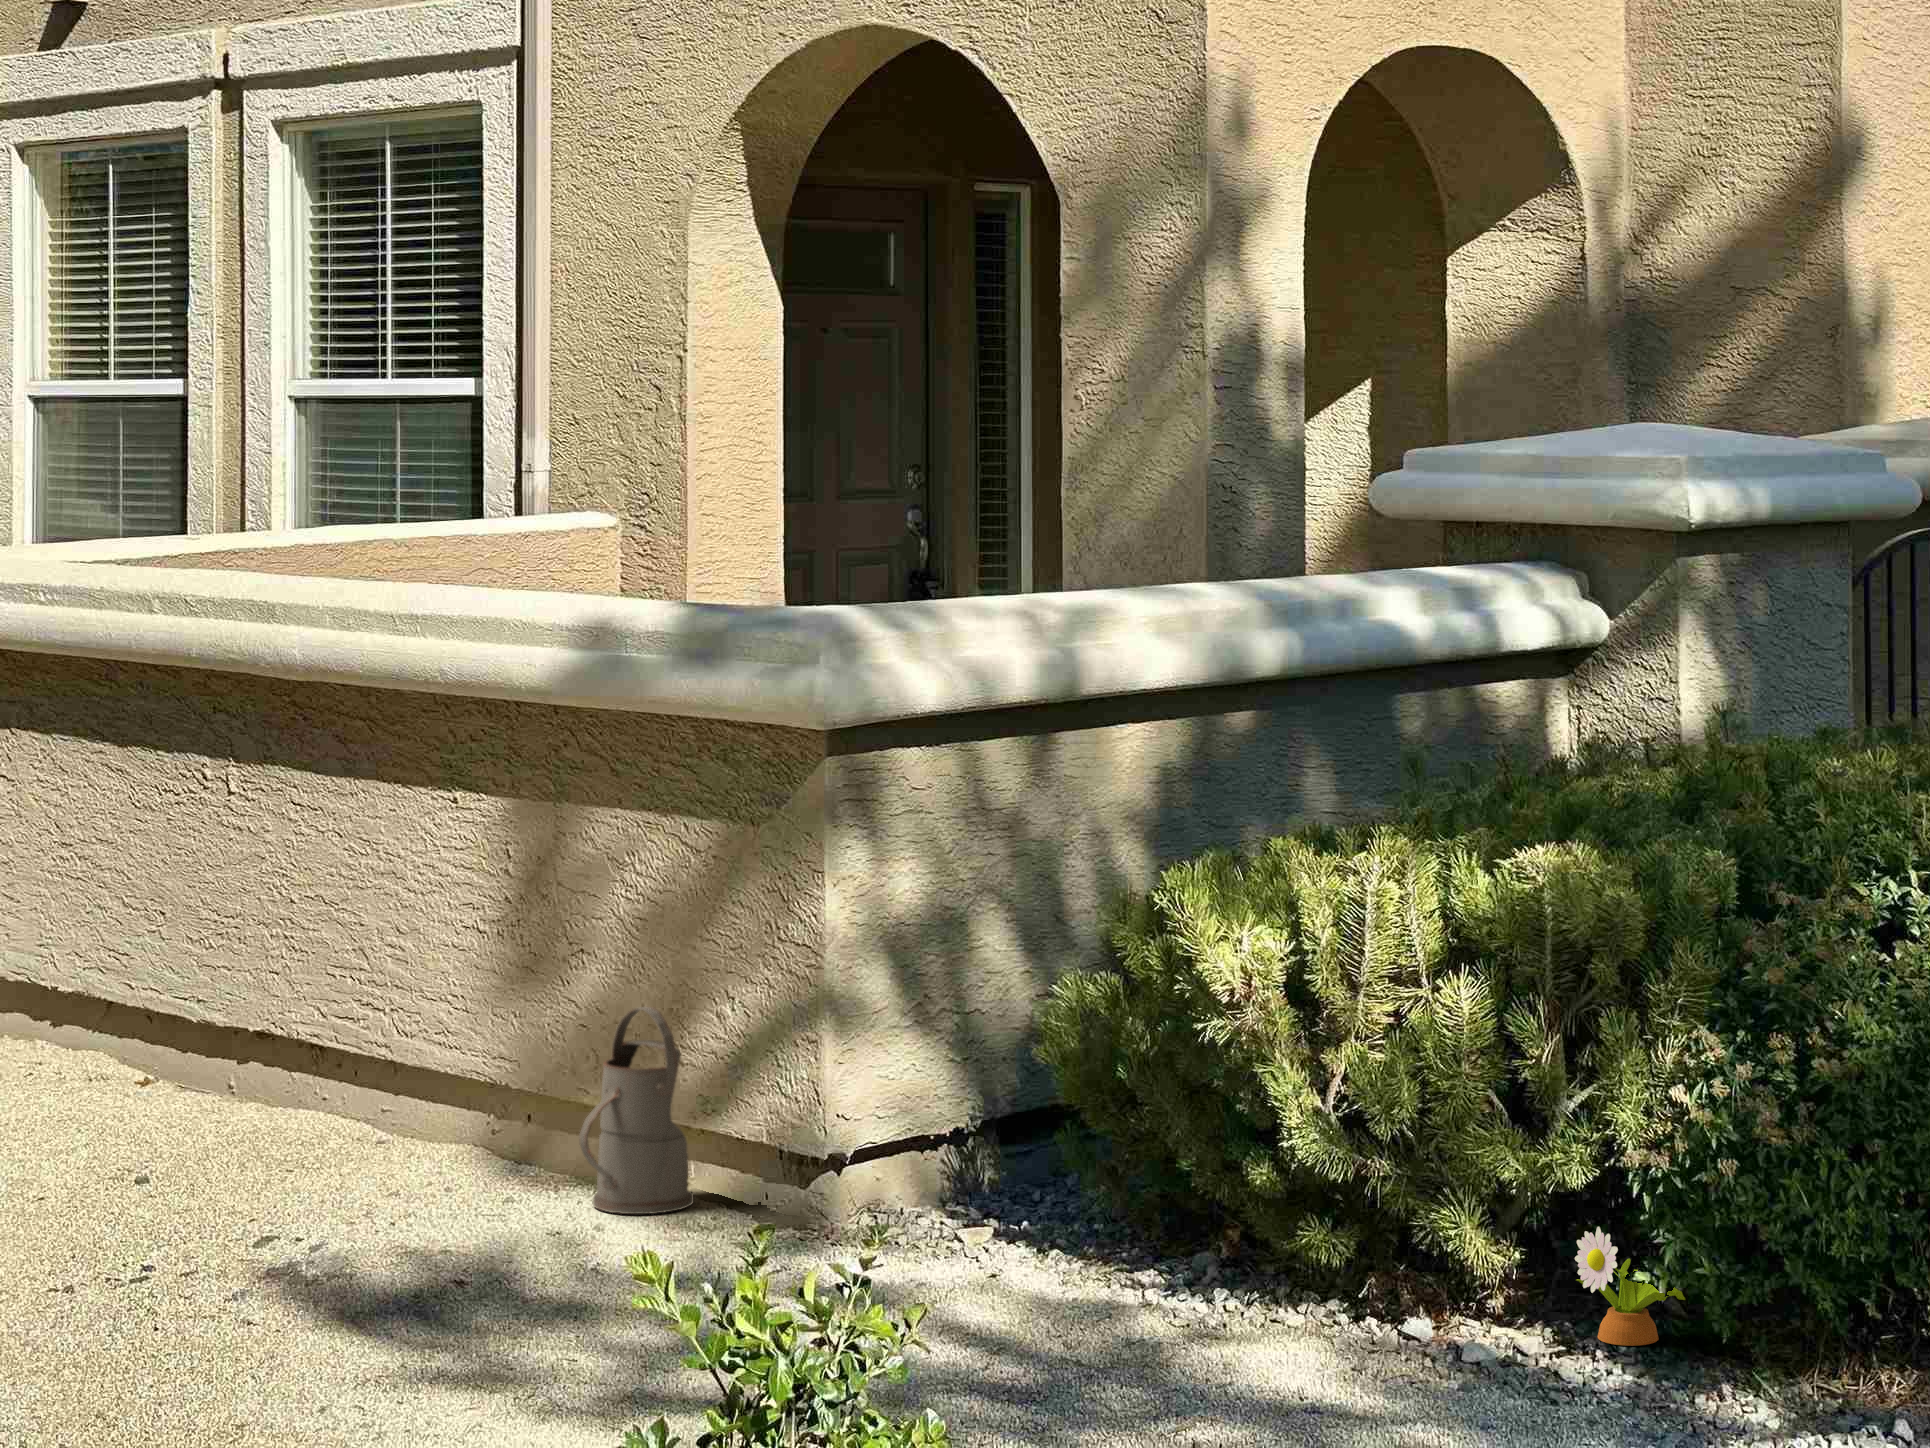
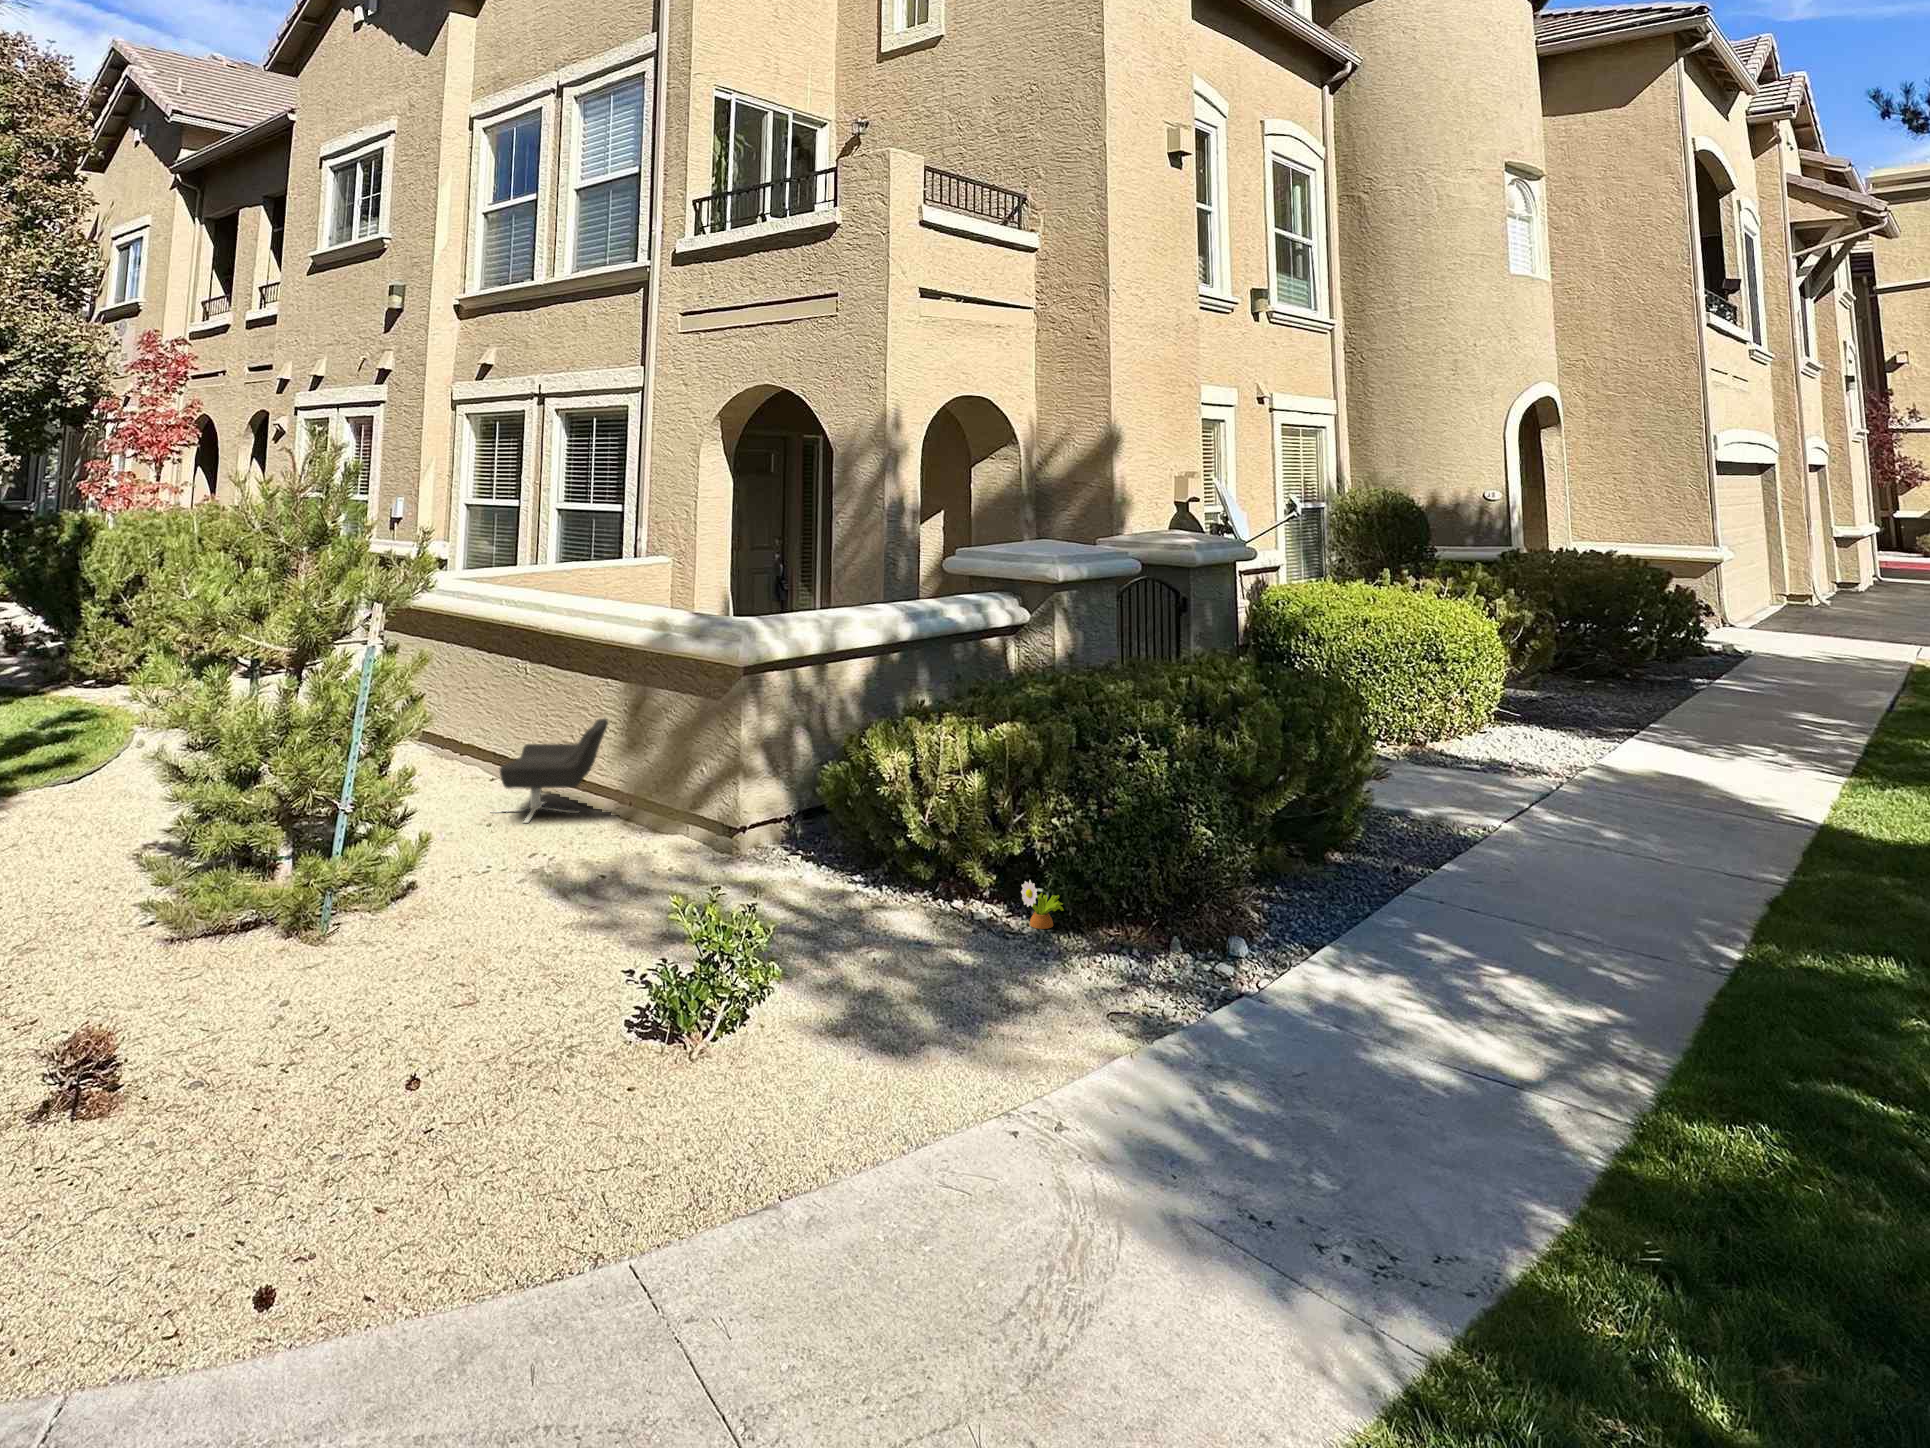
lounge chair: none [182,890,480,1148] -> present [495,718,608,823]
watering can: present [579,1006,694,1214] -> none [638,773,712,858]

